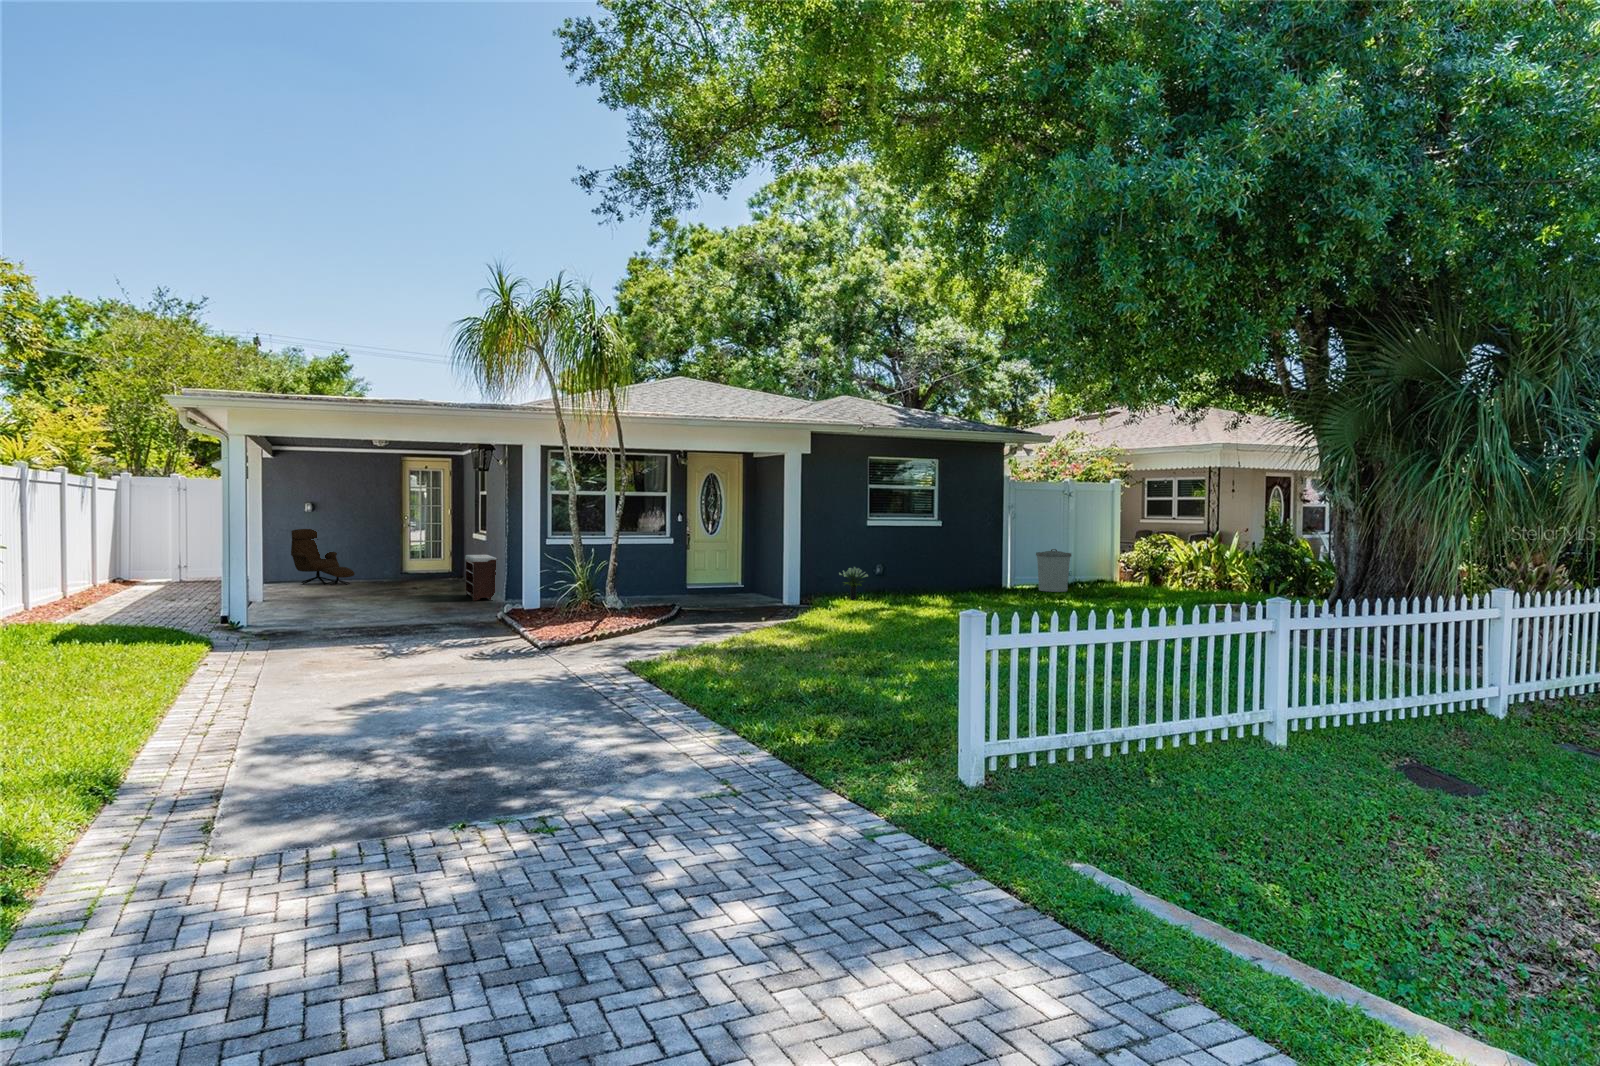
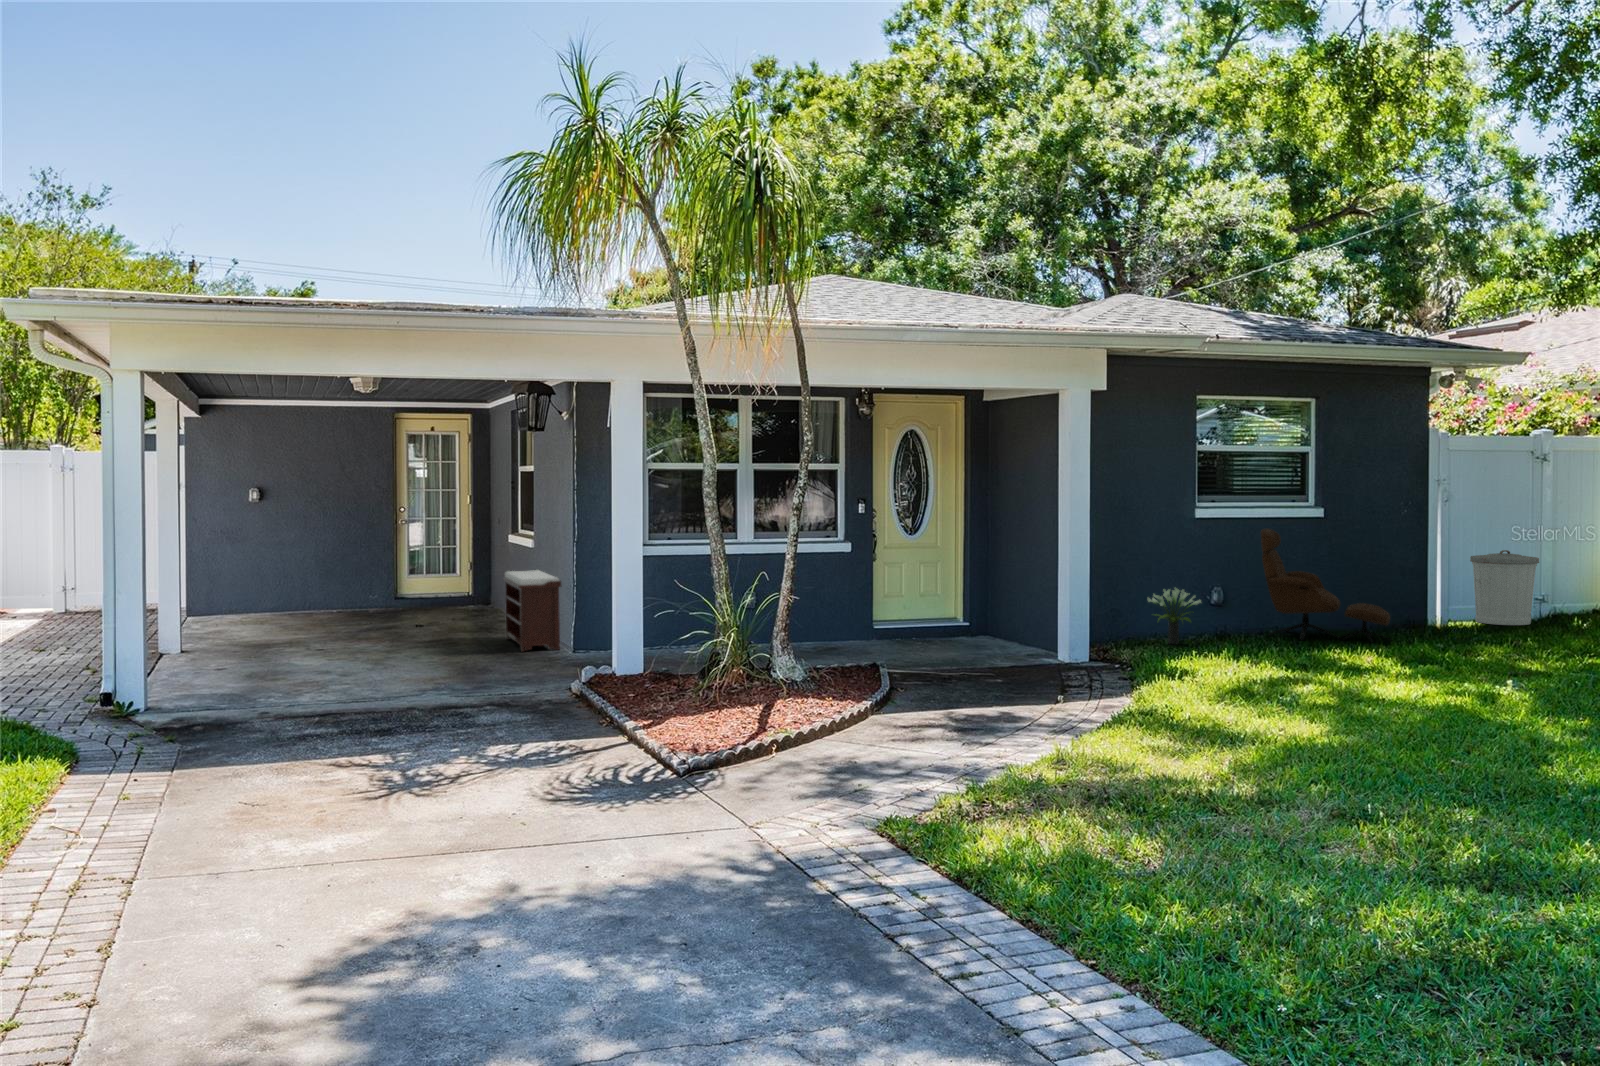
lounge chair: present [291,529,355,585] -> present [1261,529,1390,642]

